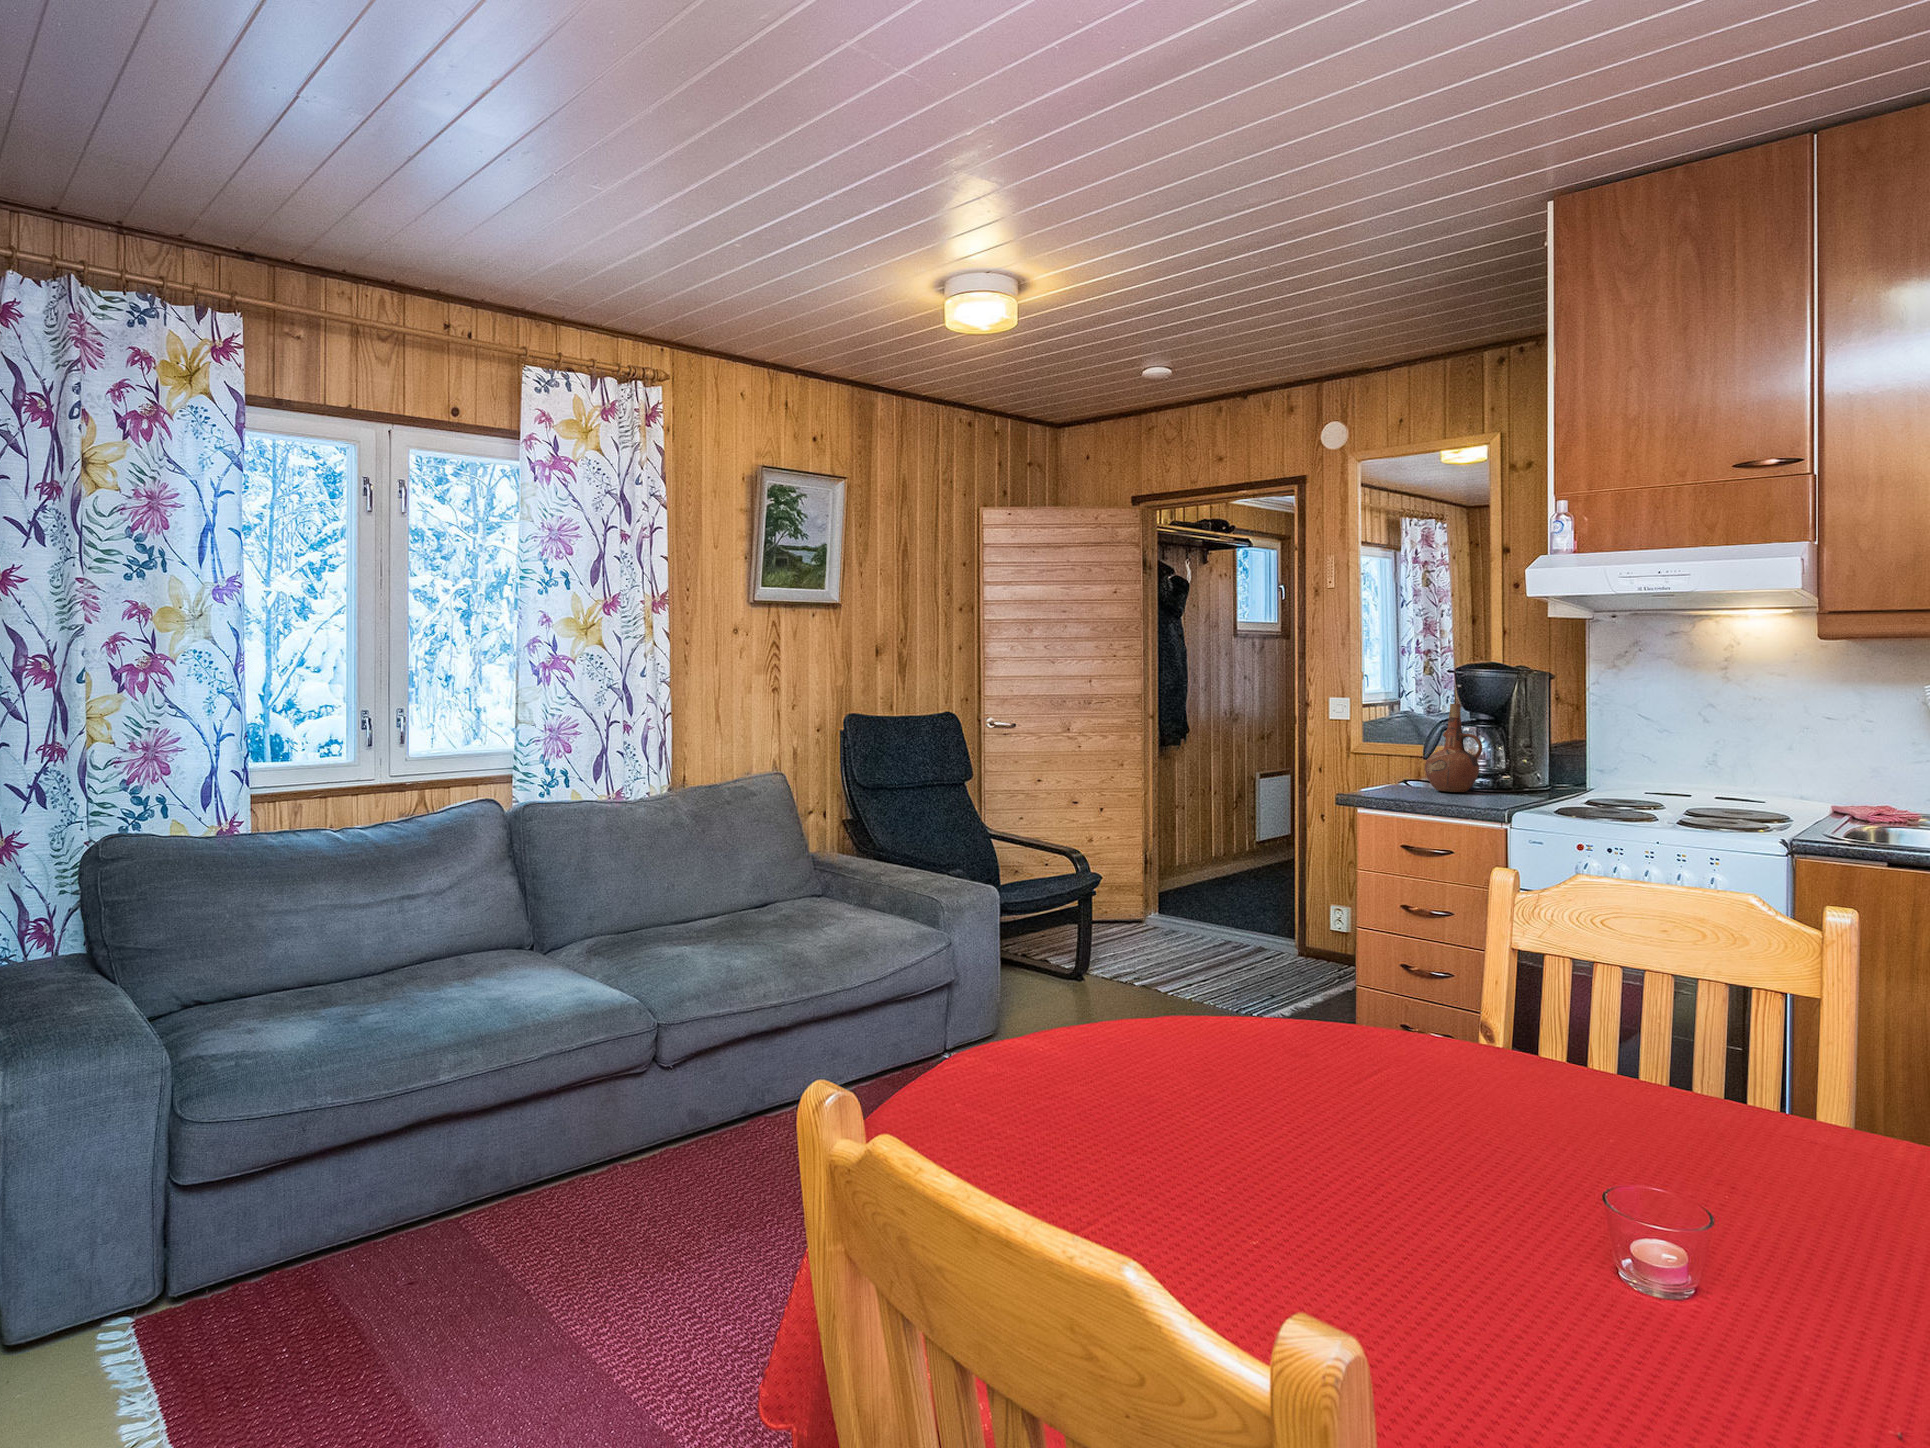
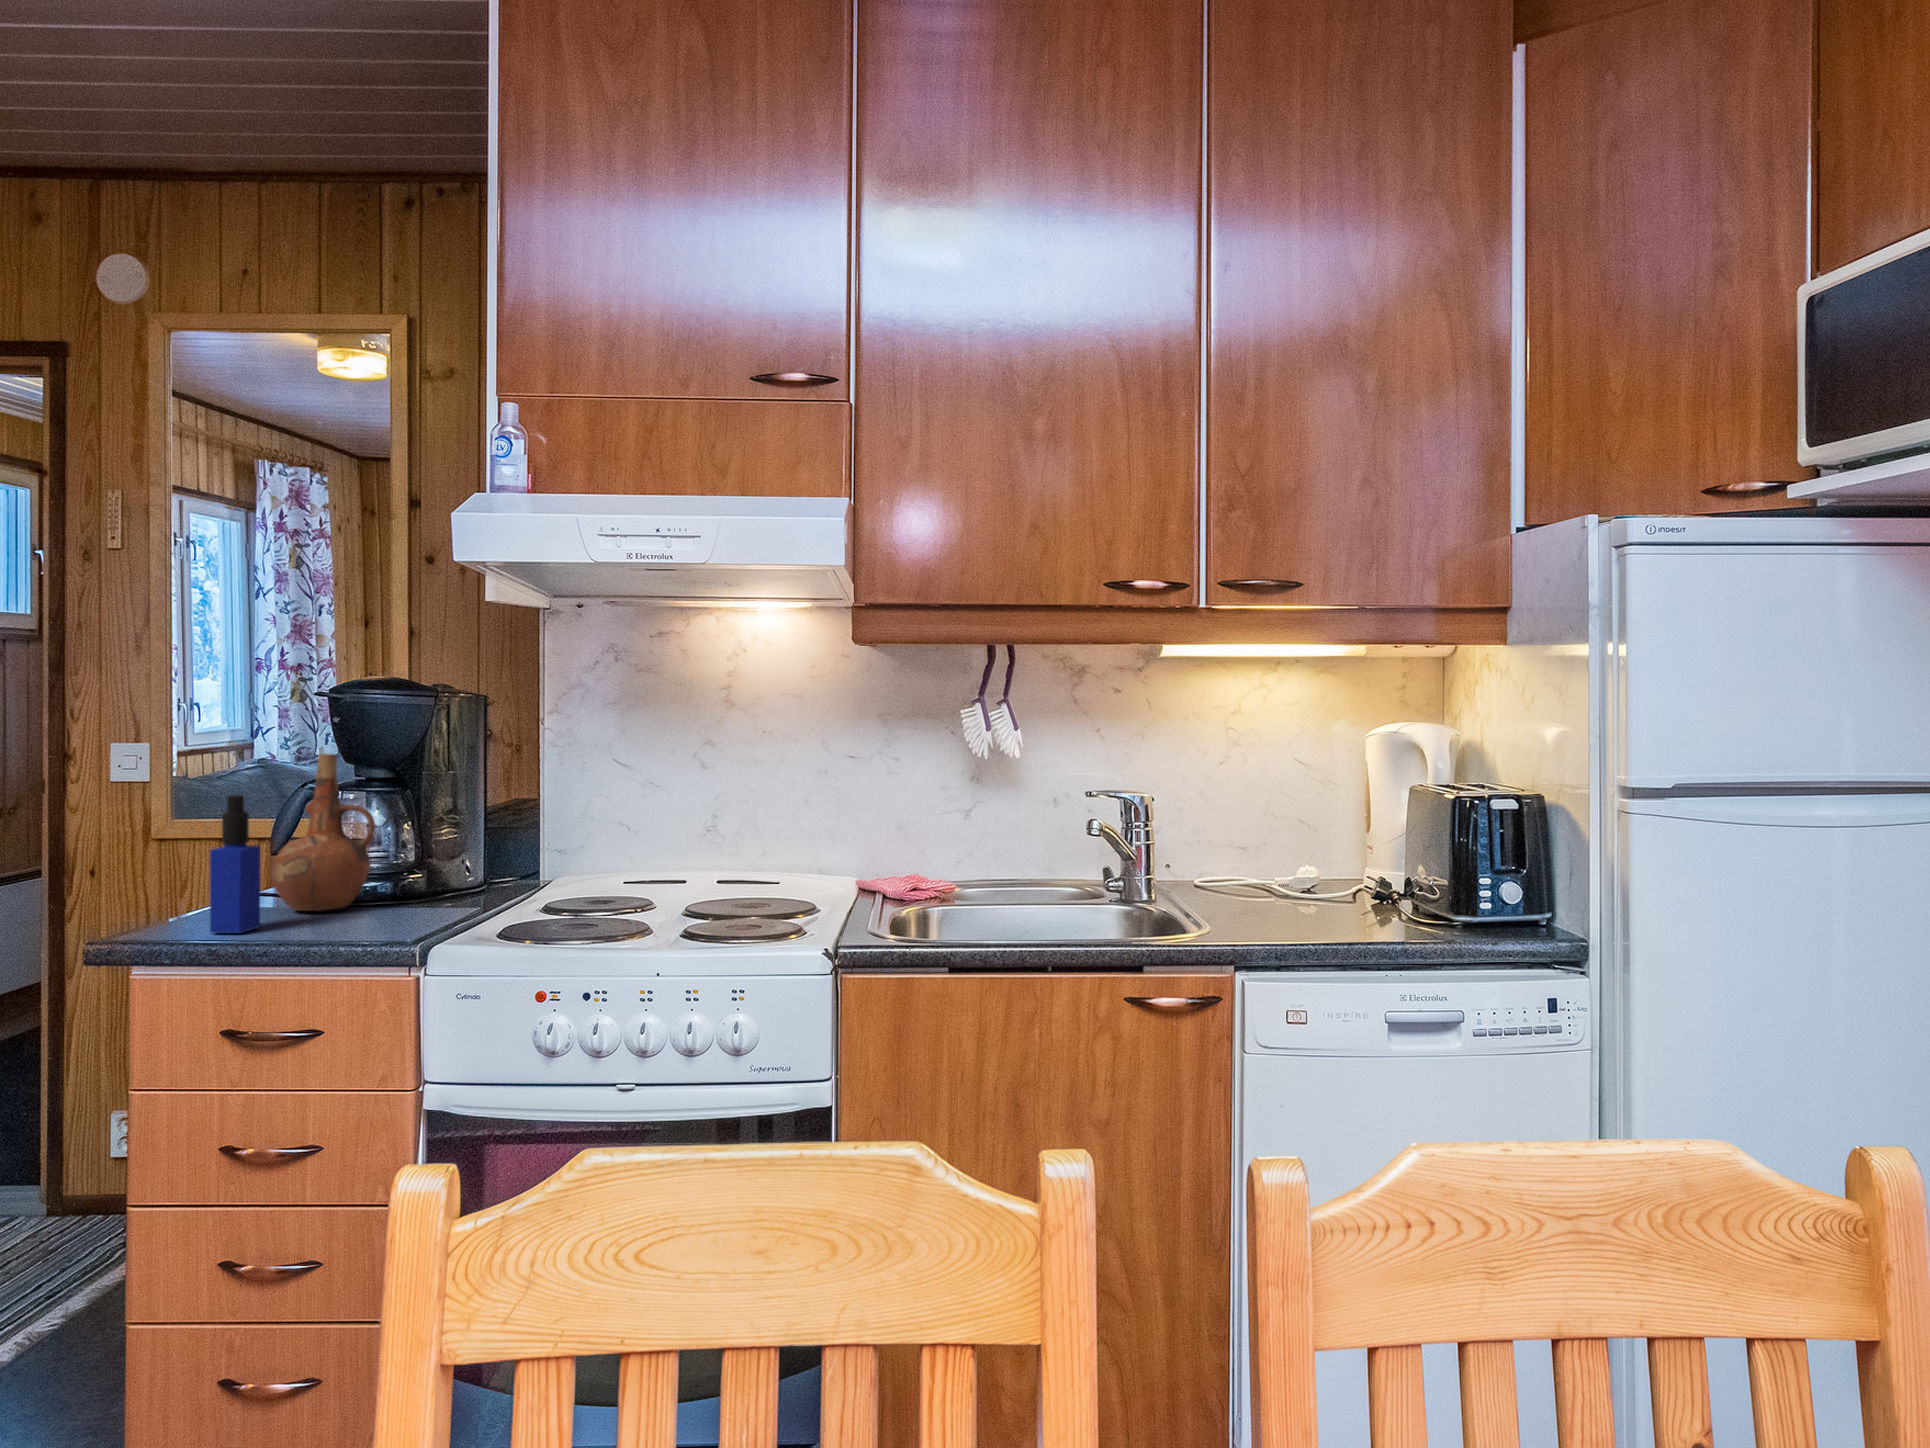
bottle: none [1397,723,1421,797] -> present [210,795,260,933]

